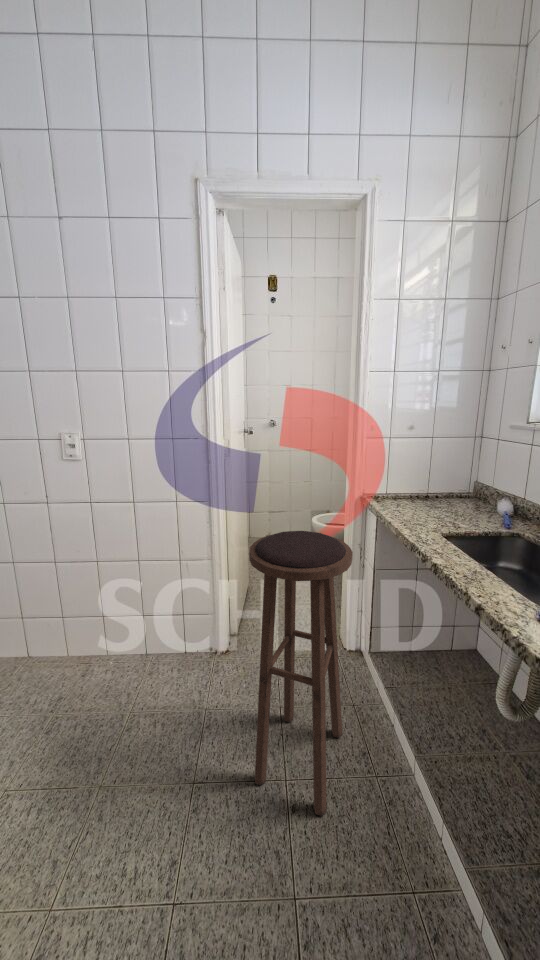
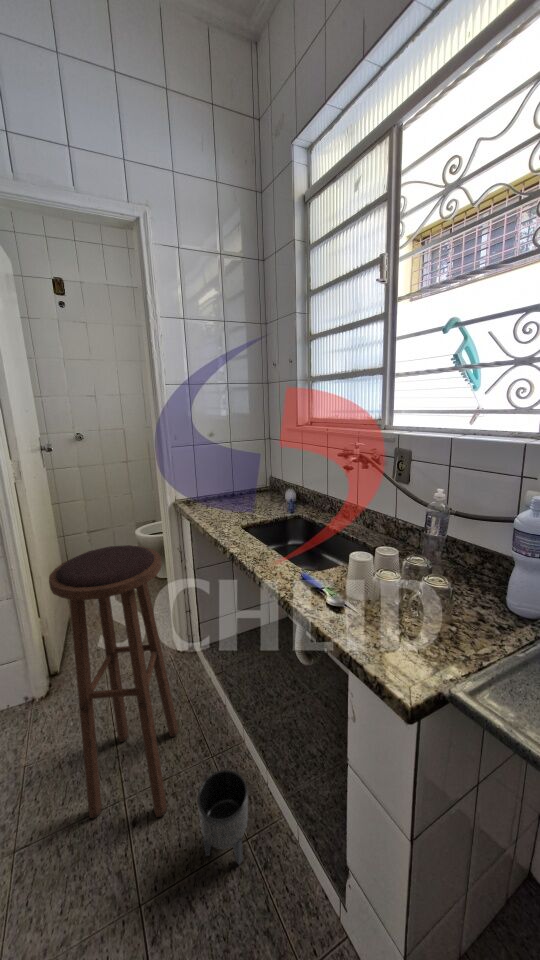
planter: none [364,800,423,917] -> present [197,770,248,865]

